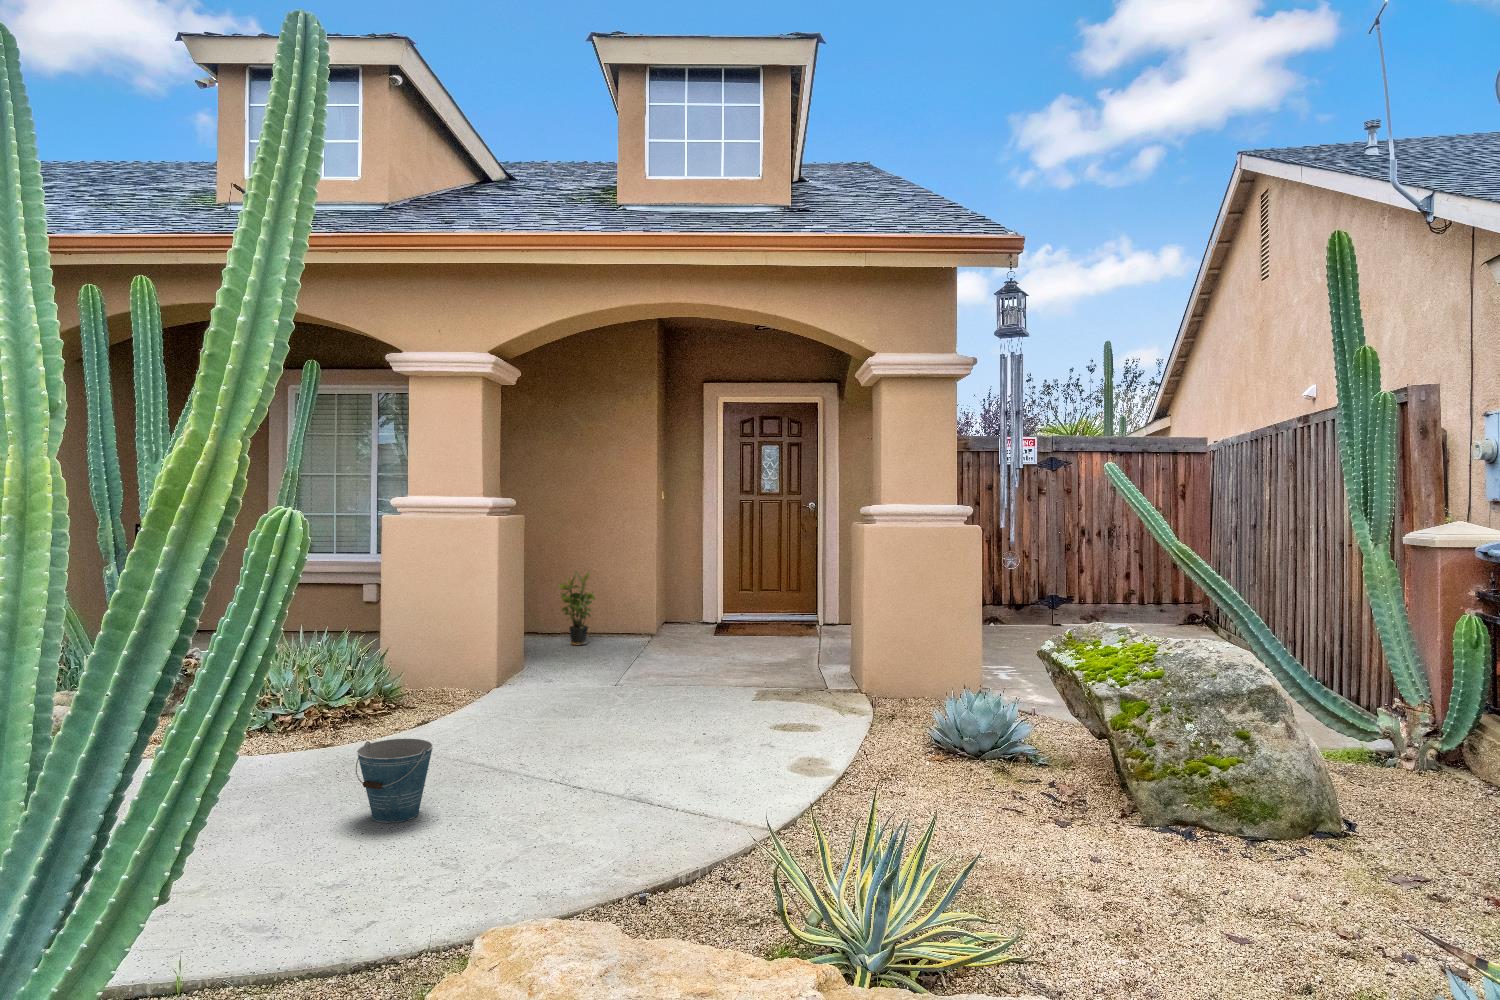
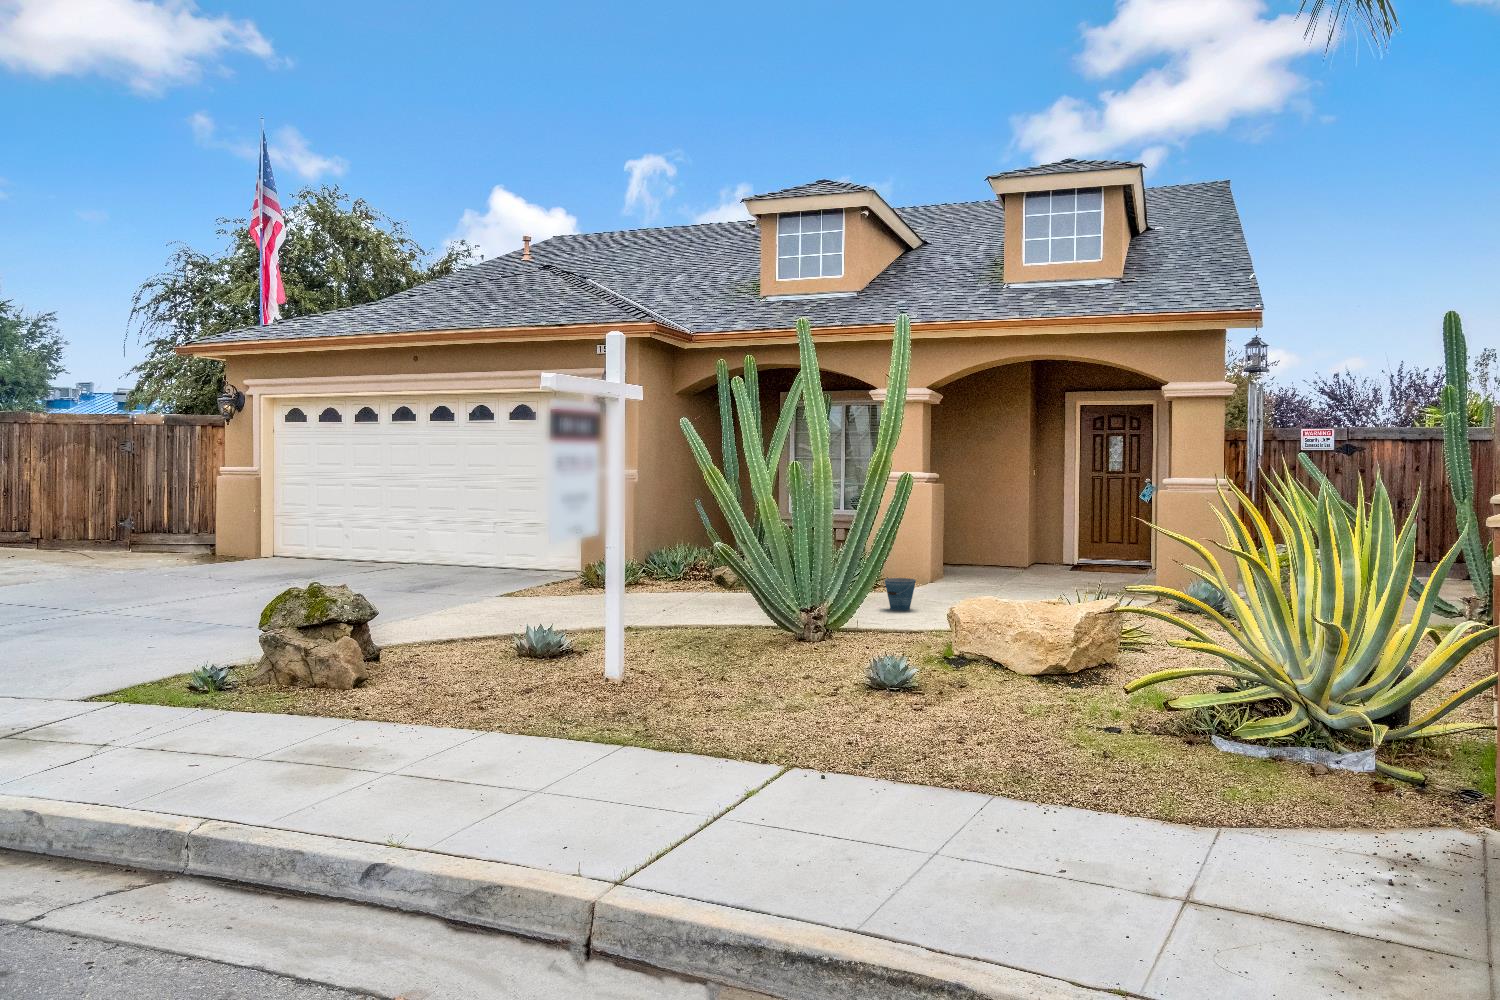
potted plant: present [559,572,595,645] -> none [965,520,989,567]

